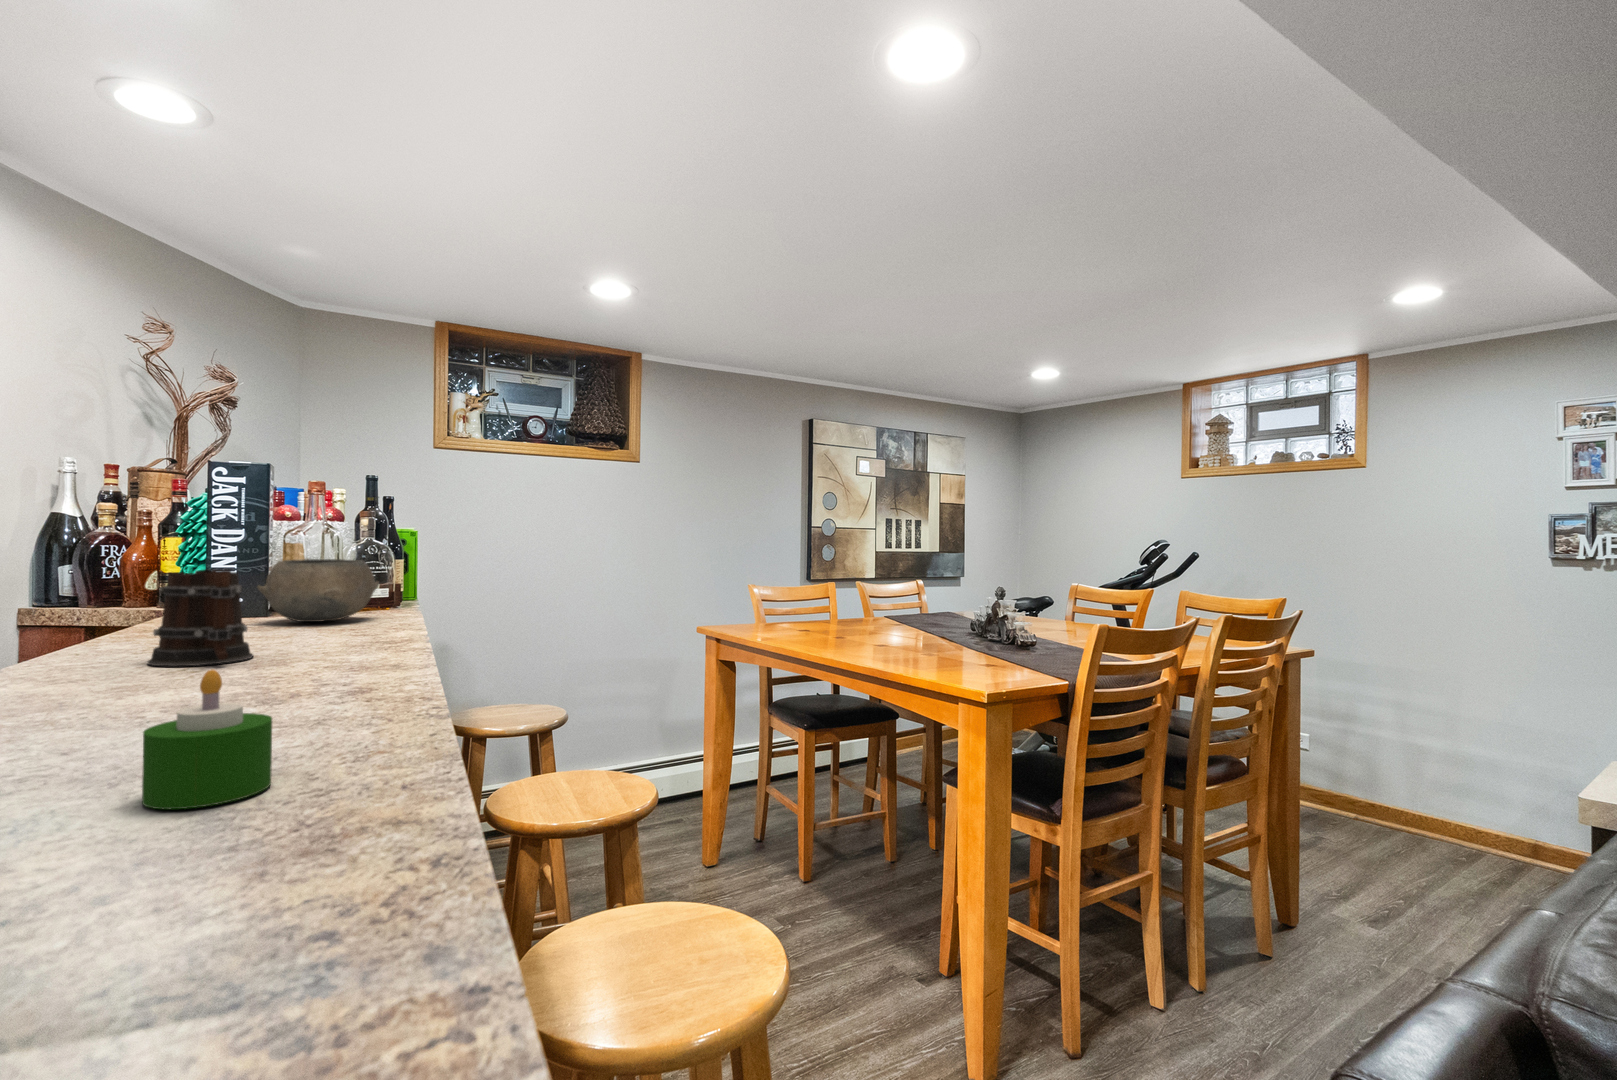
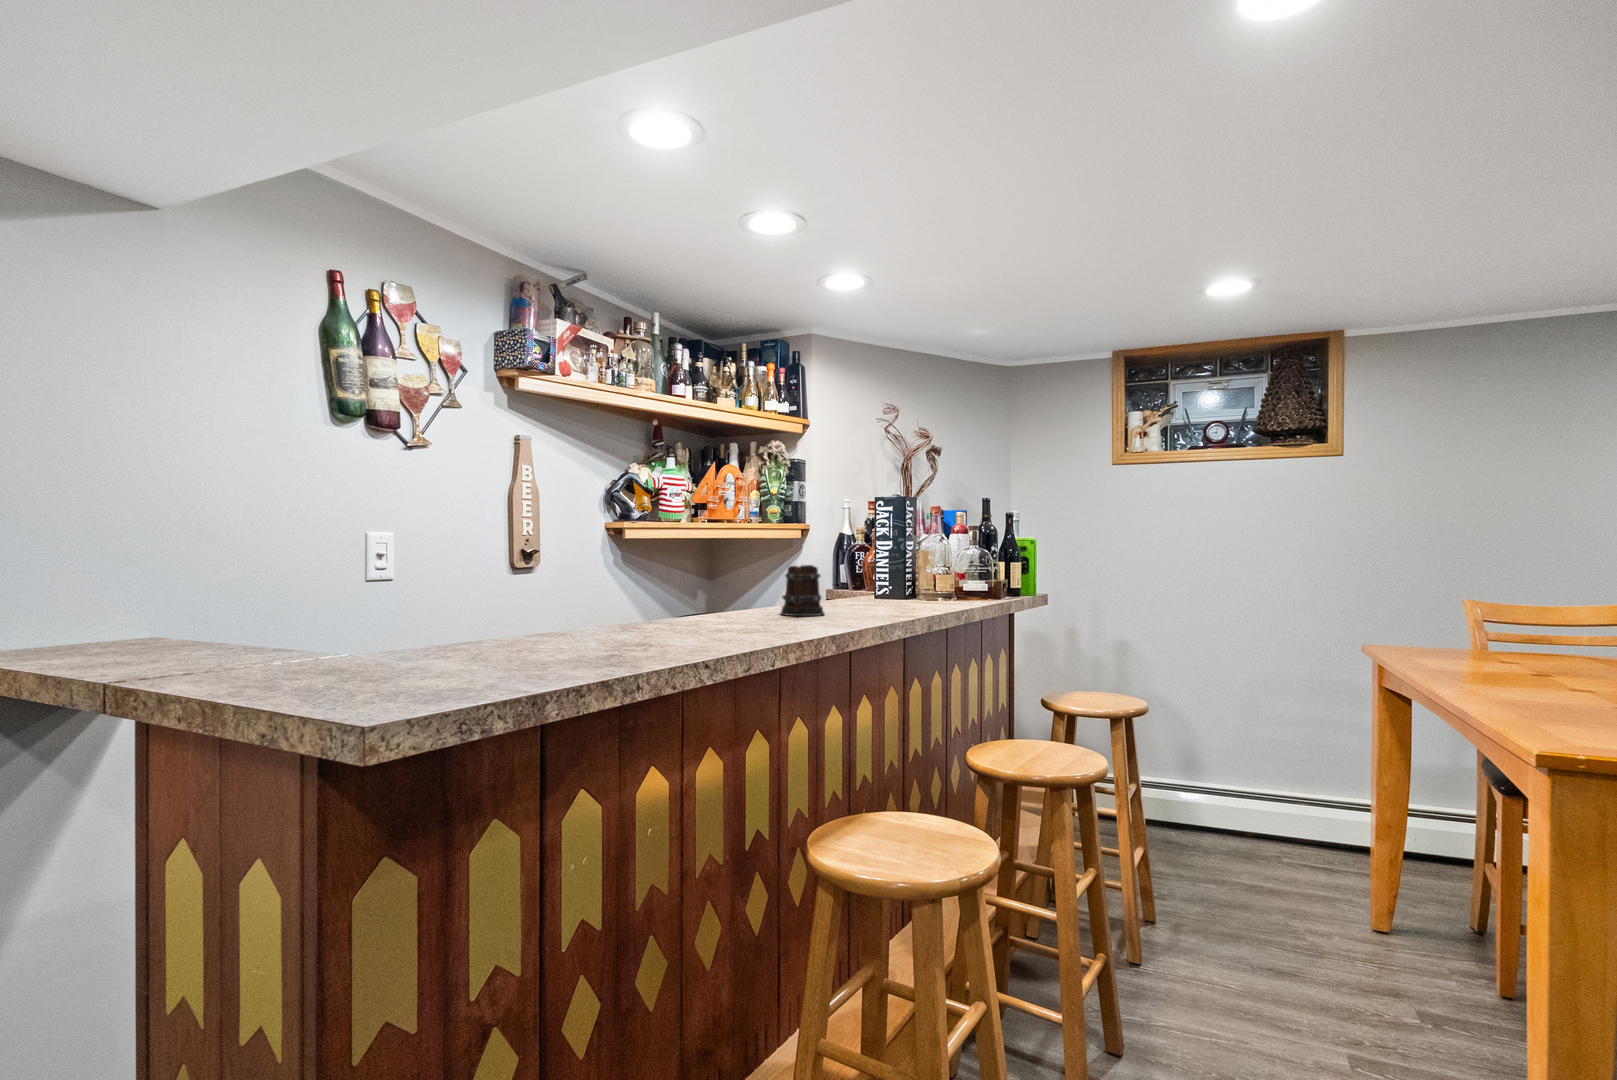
bowl: present [257,559,379,622] -> none [889,561,961,604]
candle: present [142,670,272,809] -> none [628,599,668,648]

